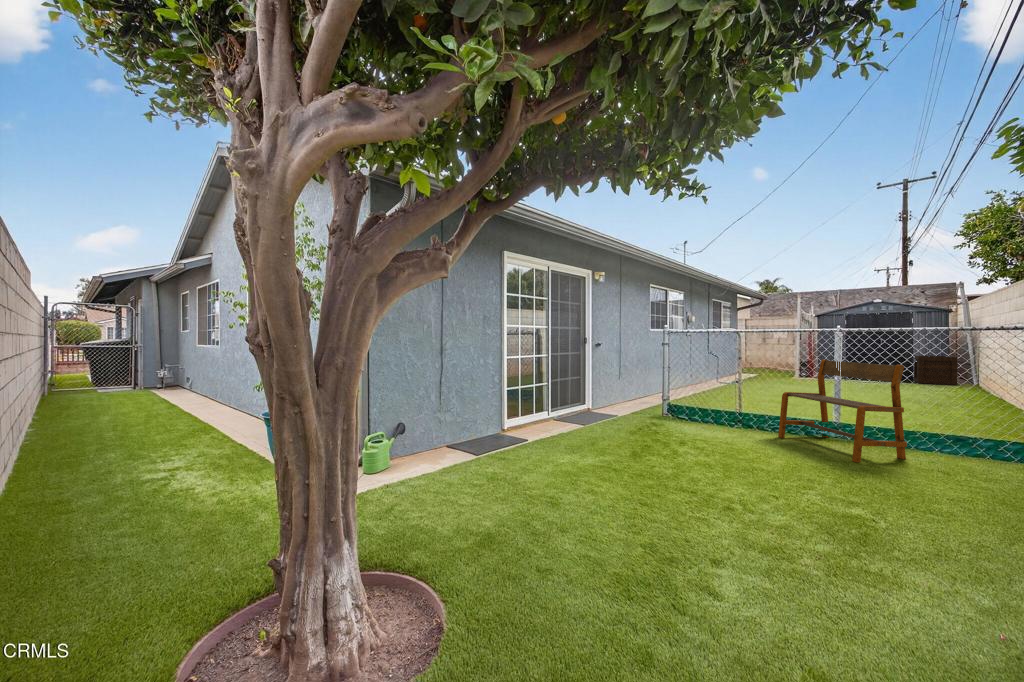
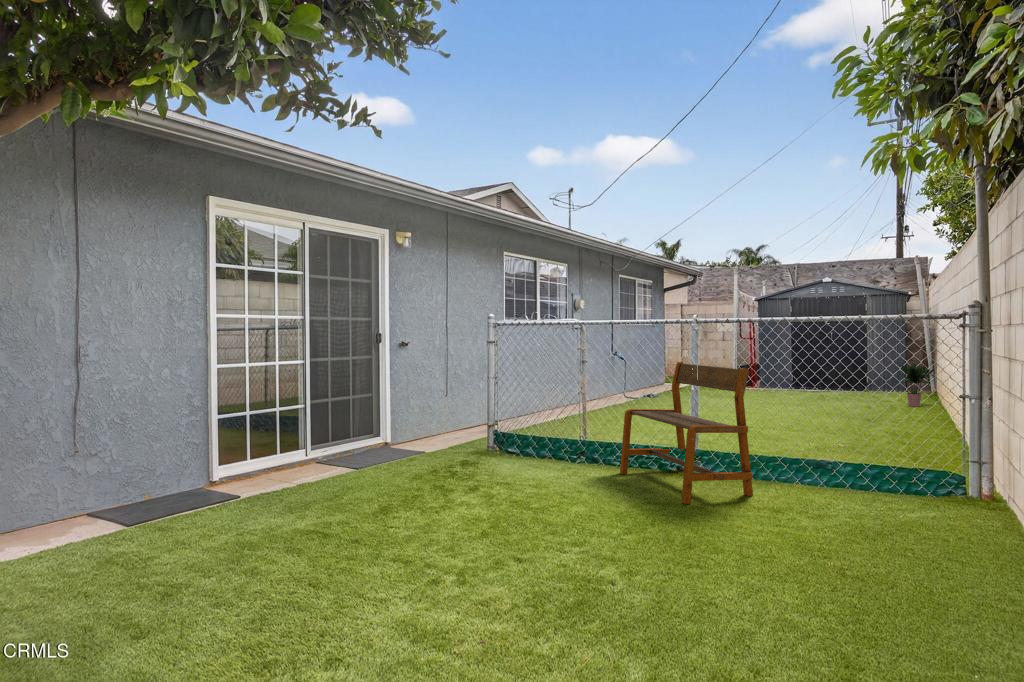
wooden crate: present [914,355,958,385] -> none [866,353,910,392]
potted plant: none [961,363,996,397] -> present [902,363,934,407]

